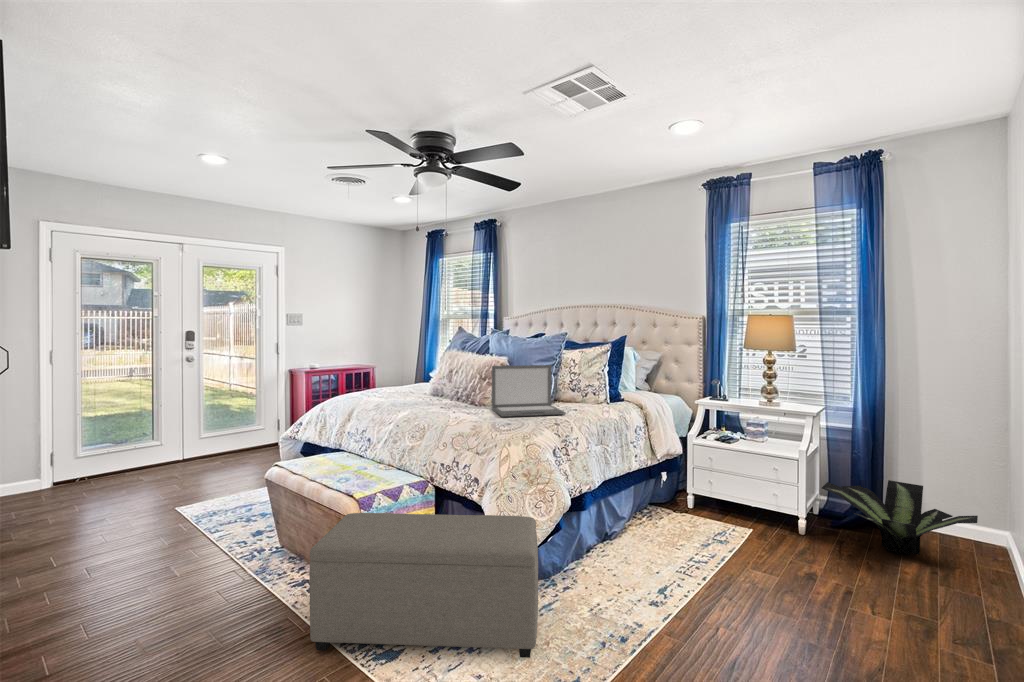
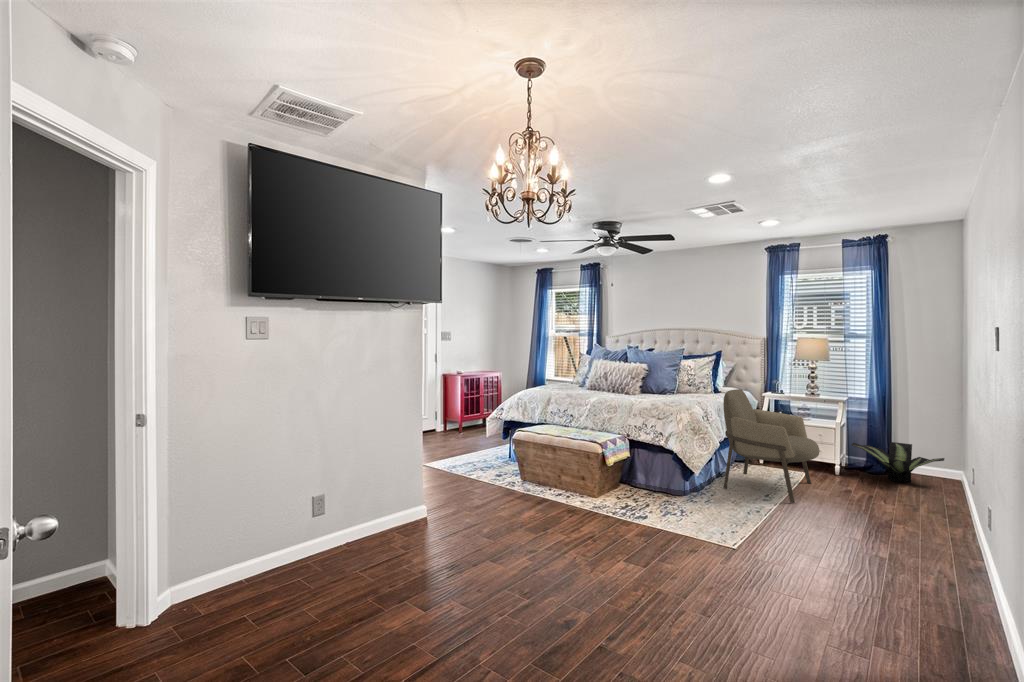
laptop: present [492,365,566,417] -> none [645,369,696,400]
armchair: none [594,398,757,612] -> present [723,389,820,503]
ottoman: present [309,513,538,658] -> none [597,449,722,517]

